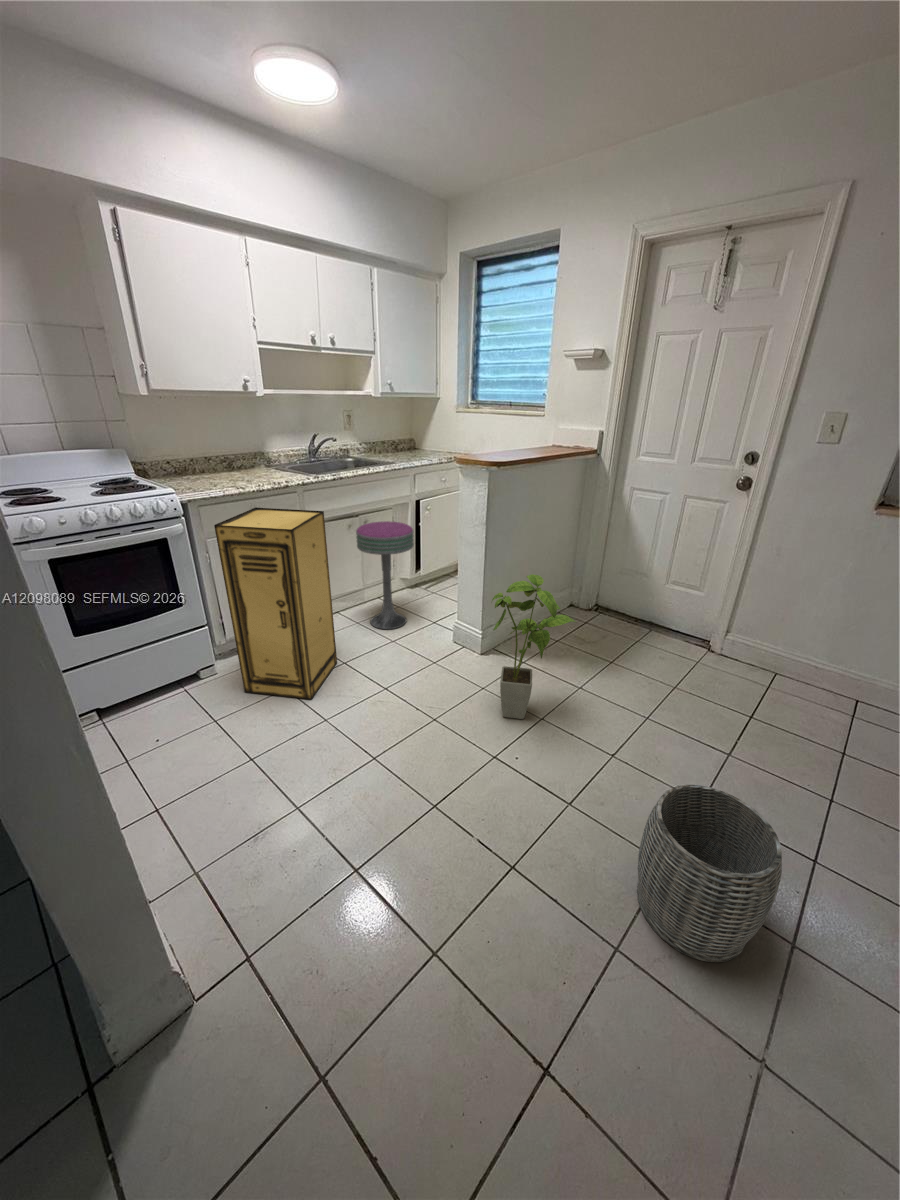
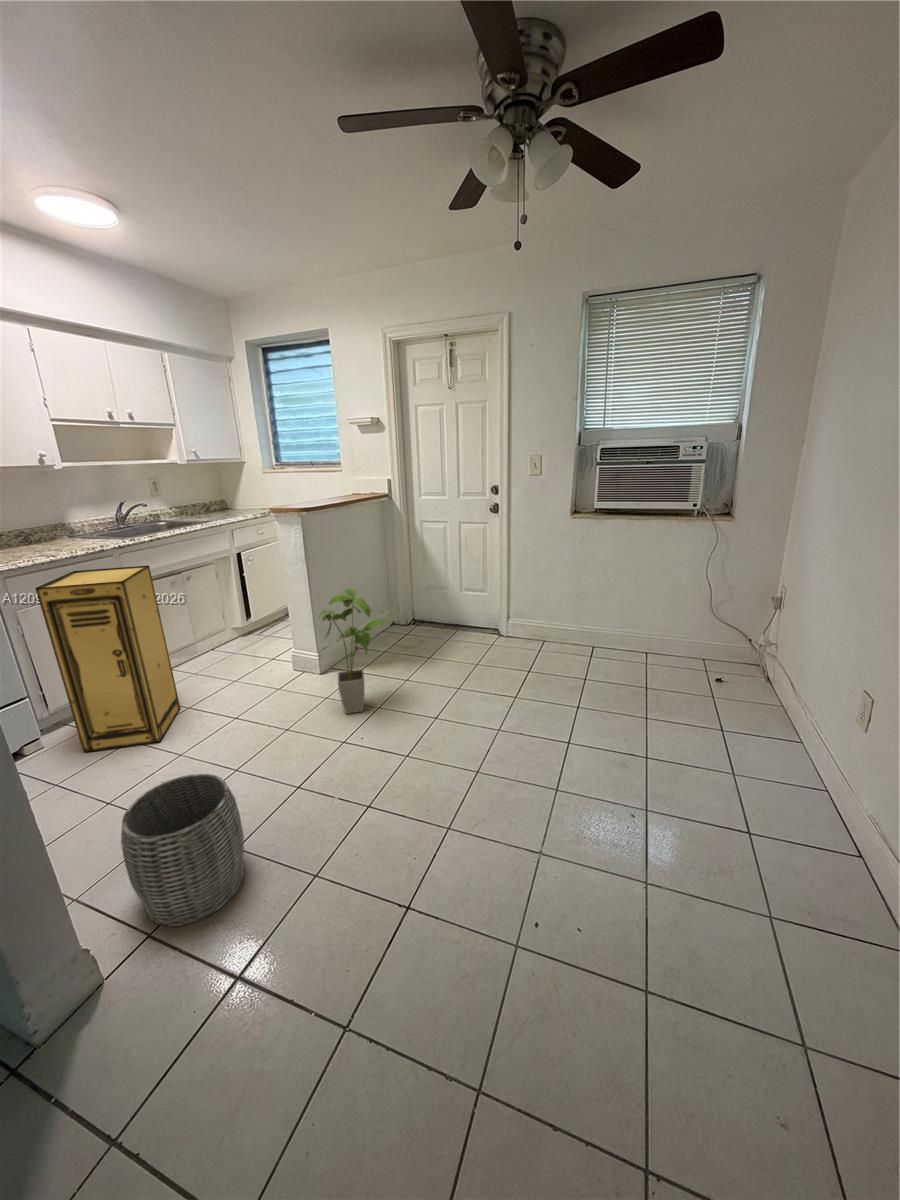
bar stool: present [356,521,414,629] -> none [181,573,245,673]
woven basket: present [637,785,782,962] -> present [121,774,244,927]

